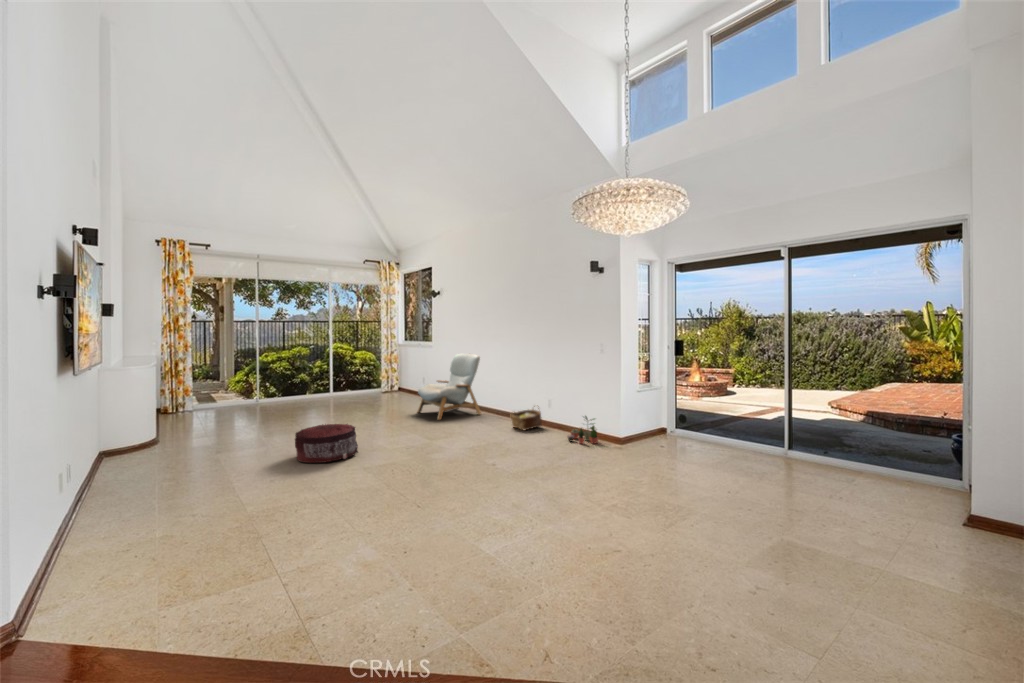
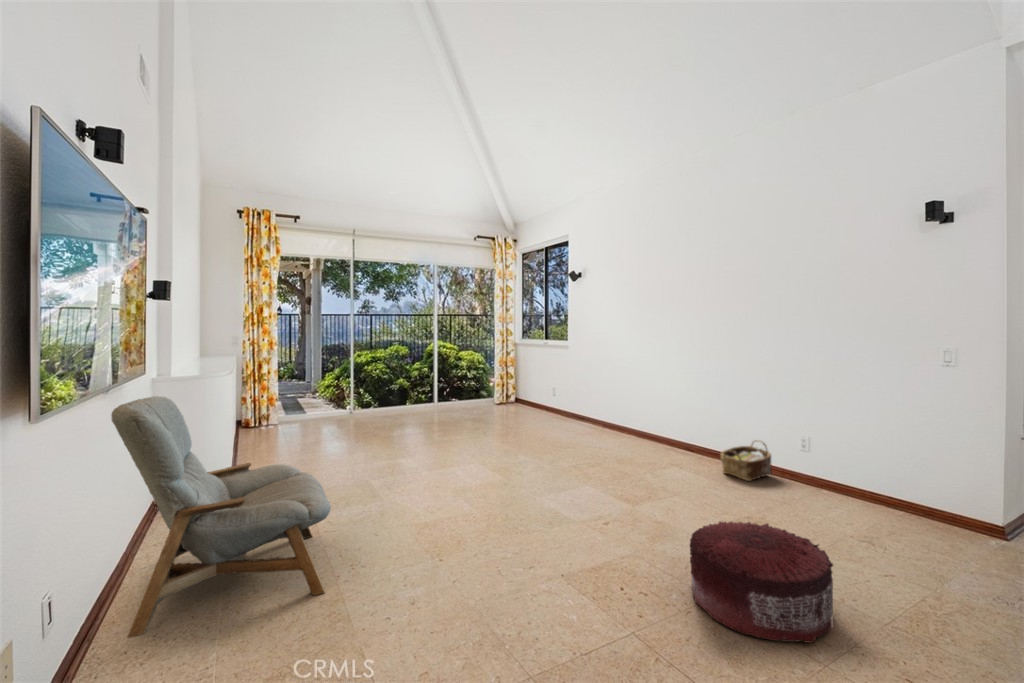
armchair: present [417,354,481,420] -> present [111,396,331,638]
potted plant: present [567,416,598,444] -> none [847,467,915,520]
pouf: present [295,424,358,463] -> present [690,521,833,643]

